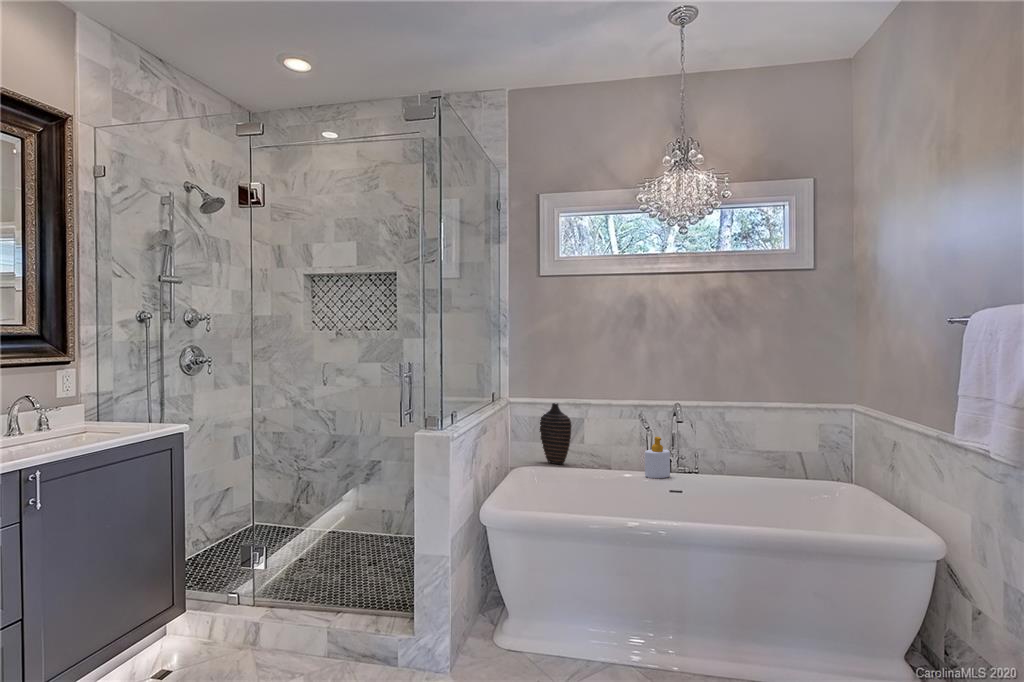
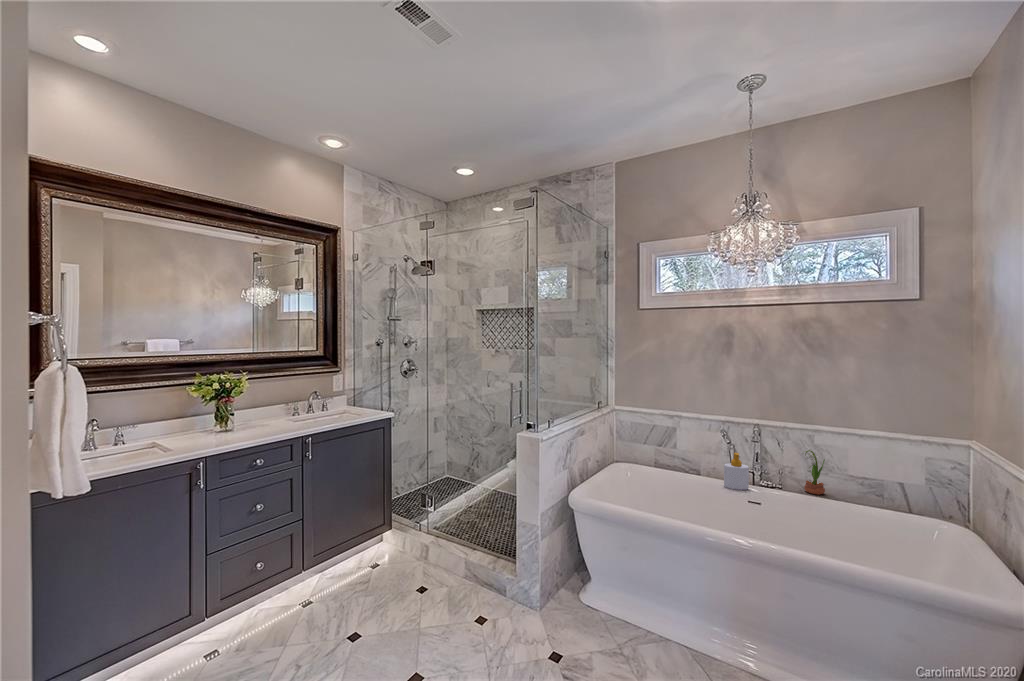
decorative vase: present [540,403,571,464] -> none [643,414,668,465]
potted flower: none [712,426,735,473] -> present [801,450,825,495]

